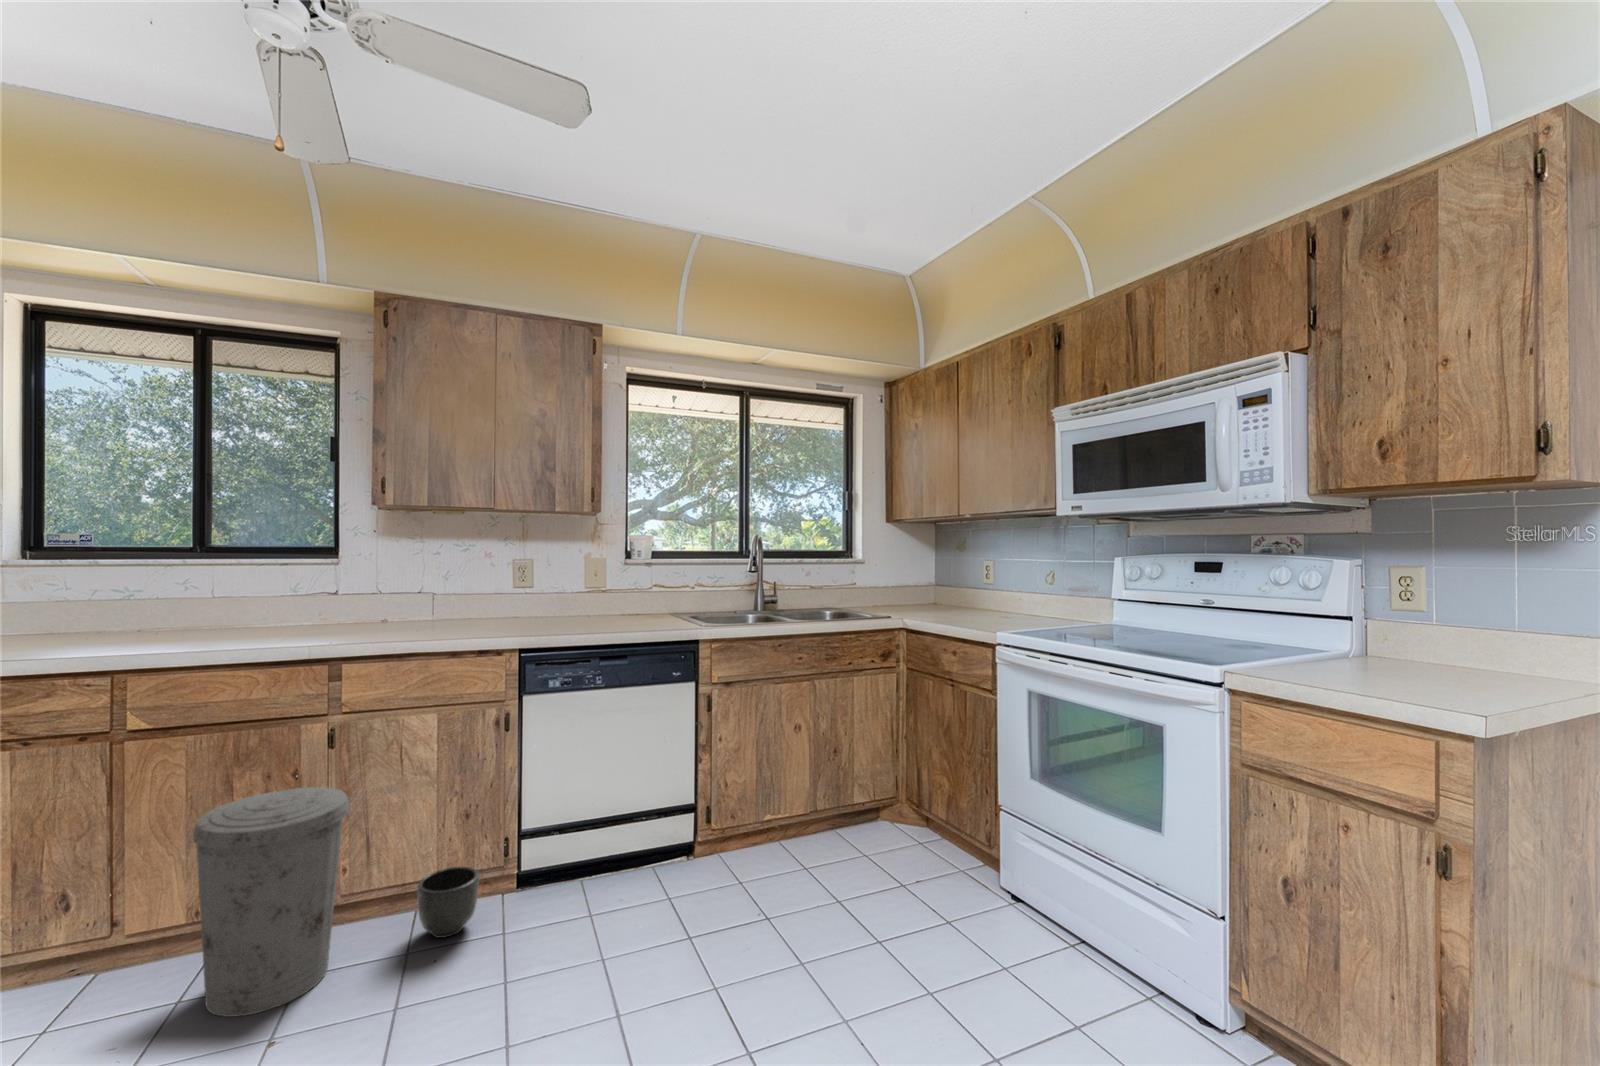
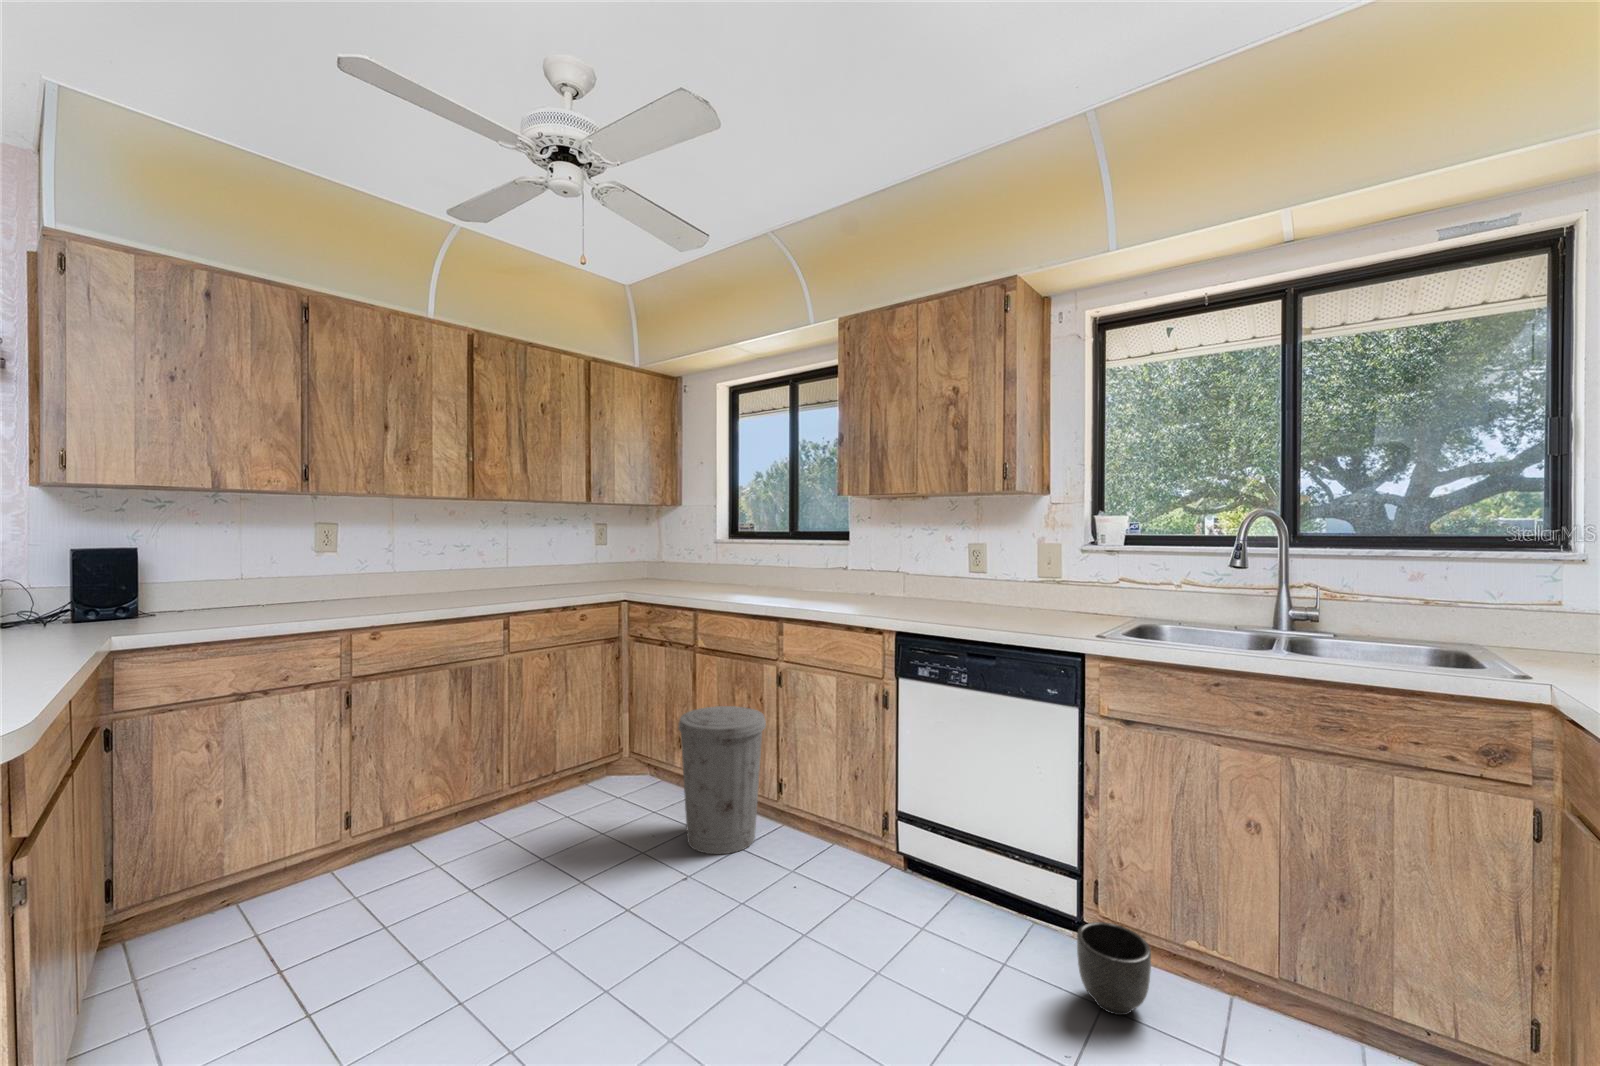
planter: present [417,867,479,938] -> present [1077,922,1151,1015]

